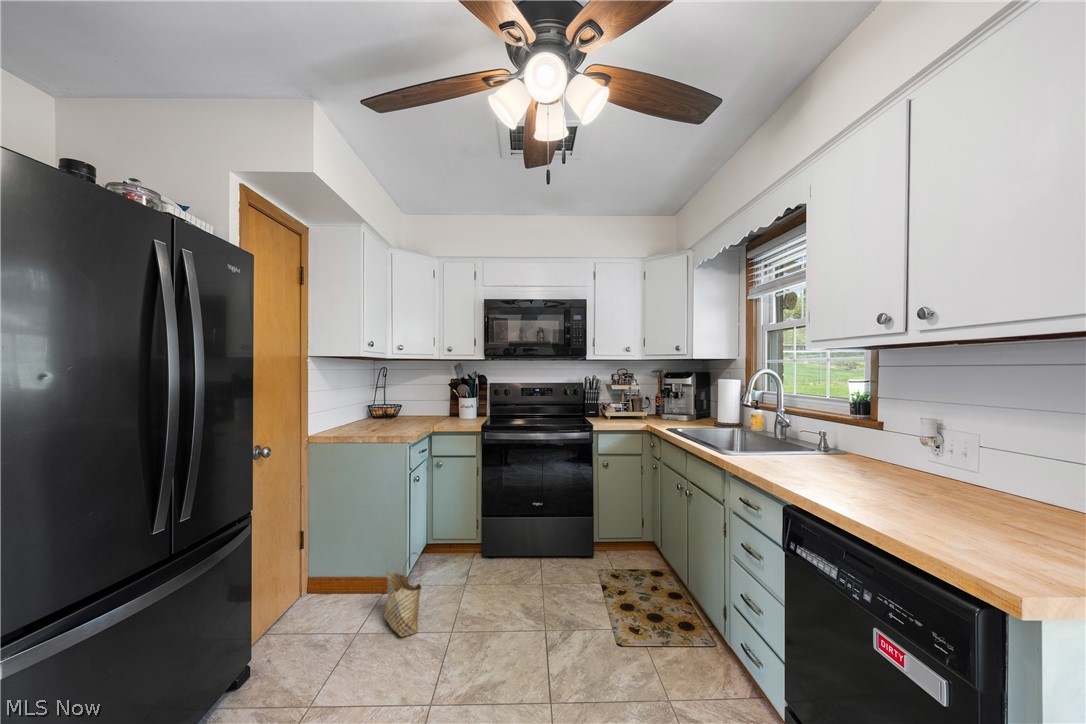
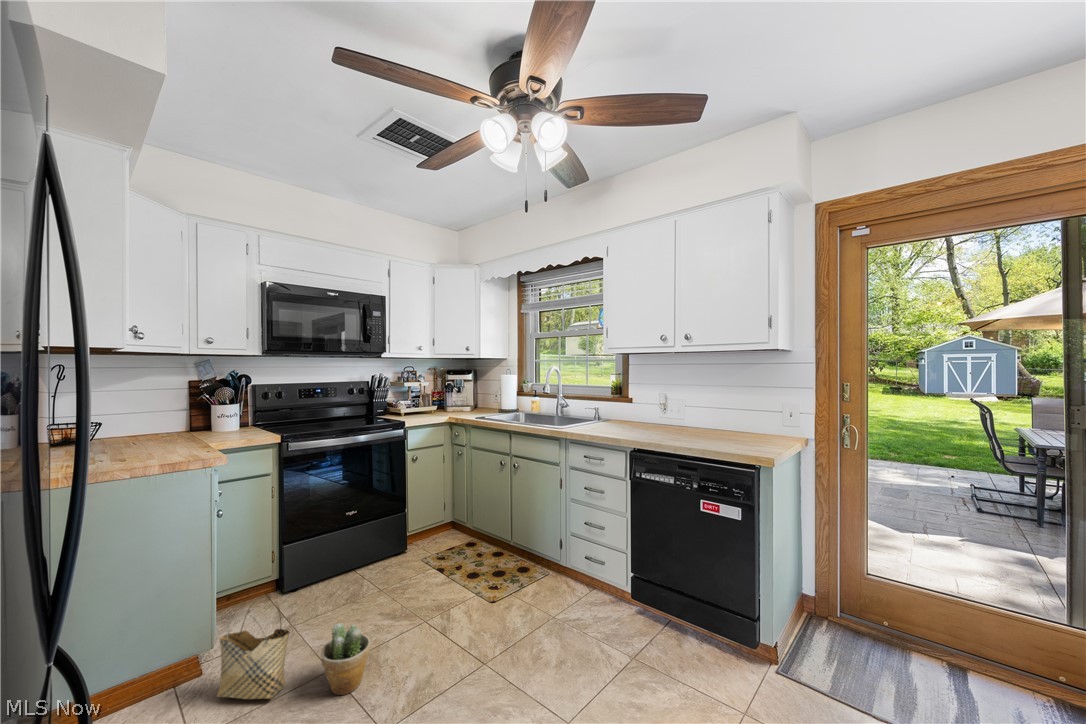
potted plant: none [425,597,467,664] -> present [321,623,370,695]

